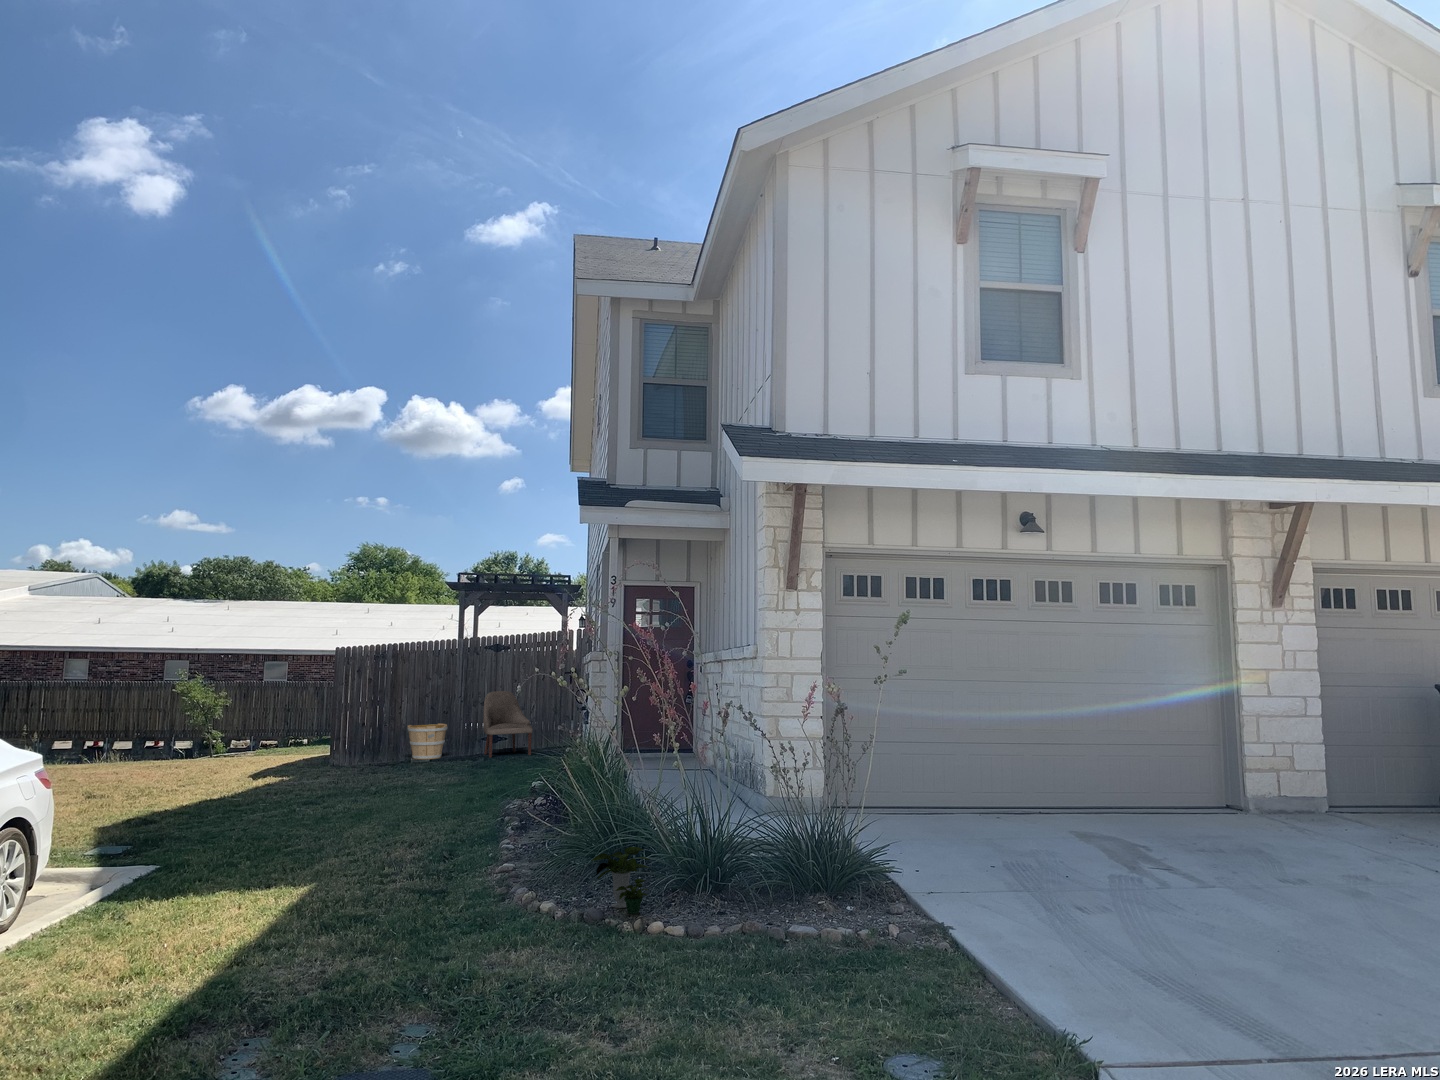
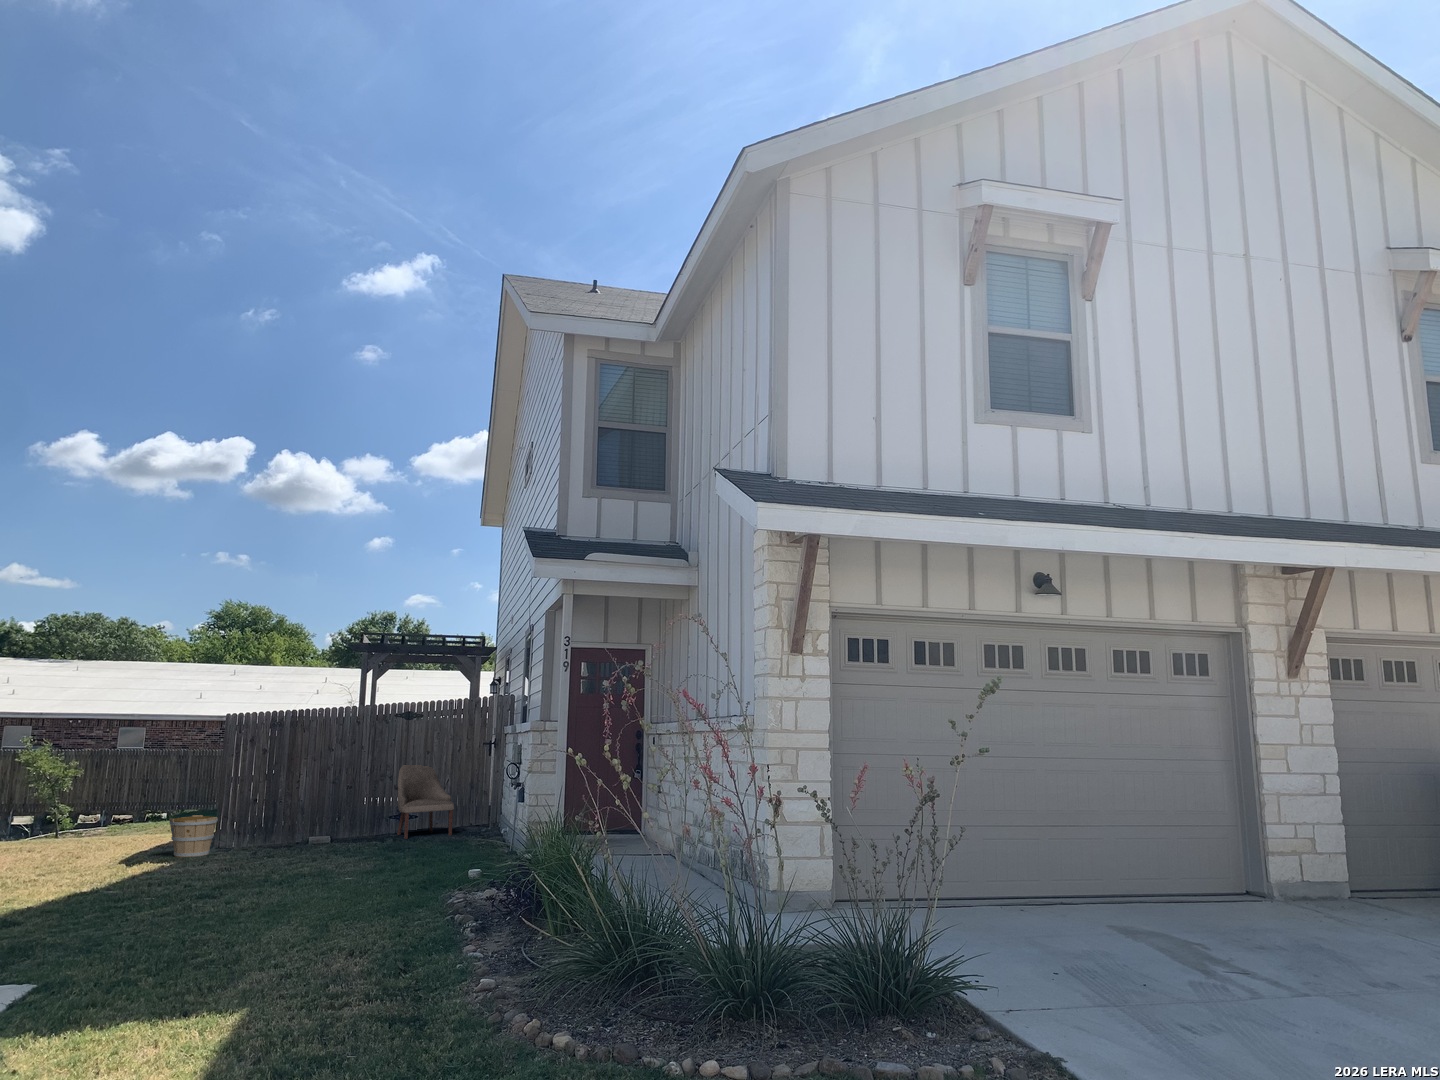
wooden bucket: present [407,723,448,759] -> present [169,815,218,857]
potted plant: present [592,847,649,914] -> none [613,963,687,1045]

